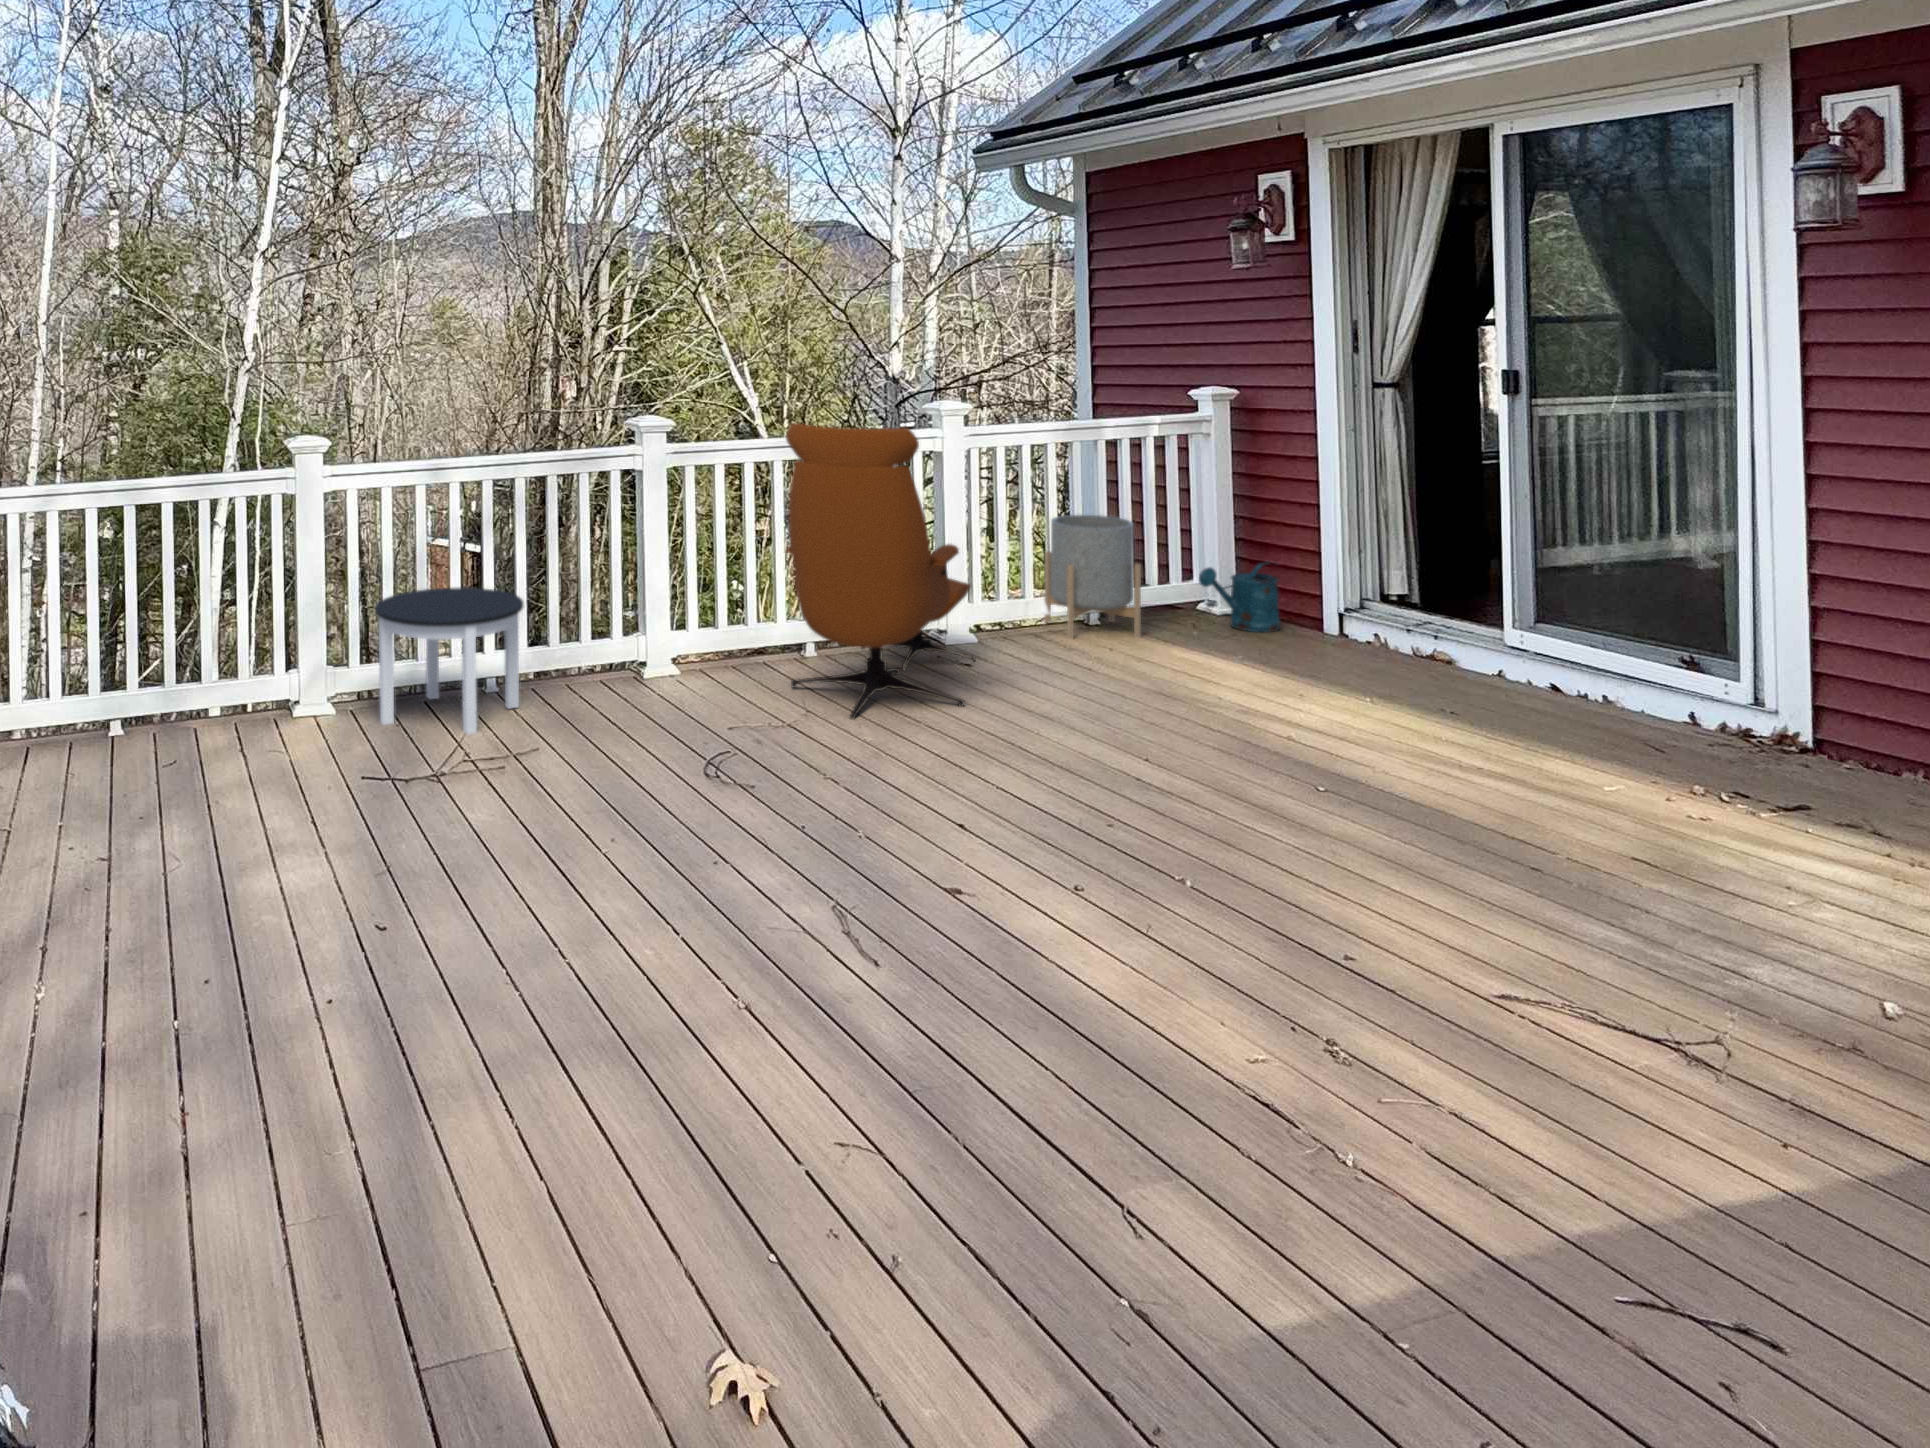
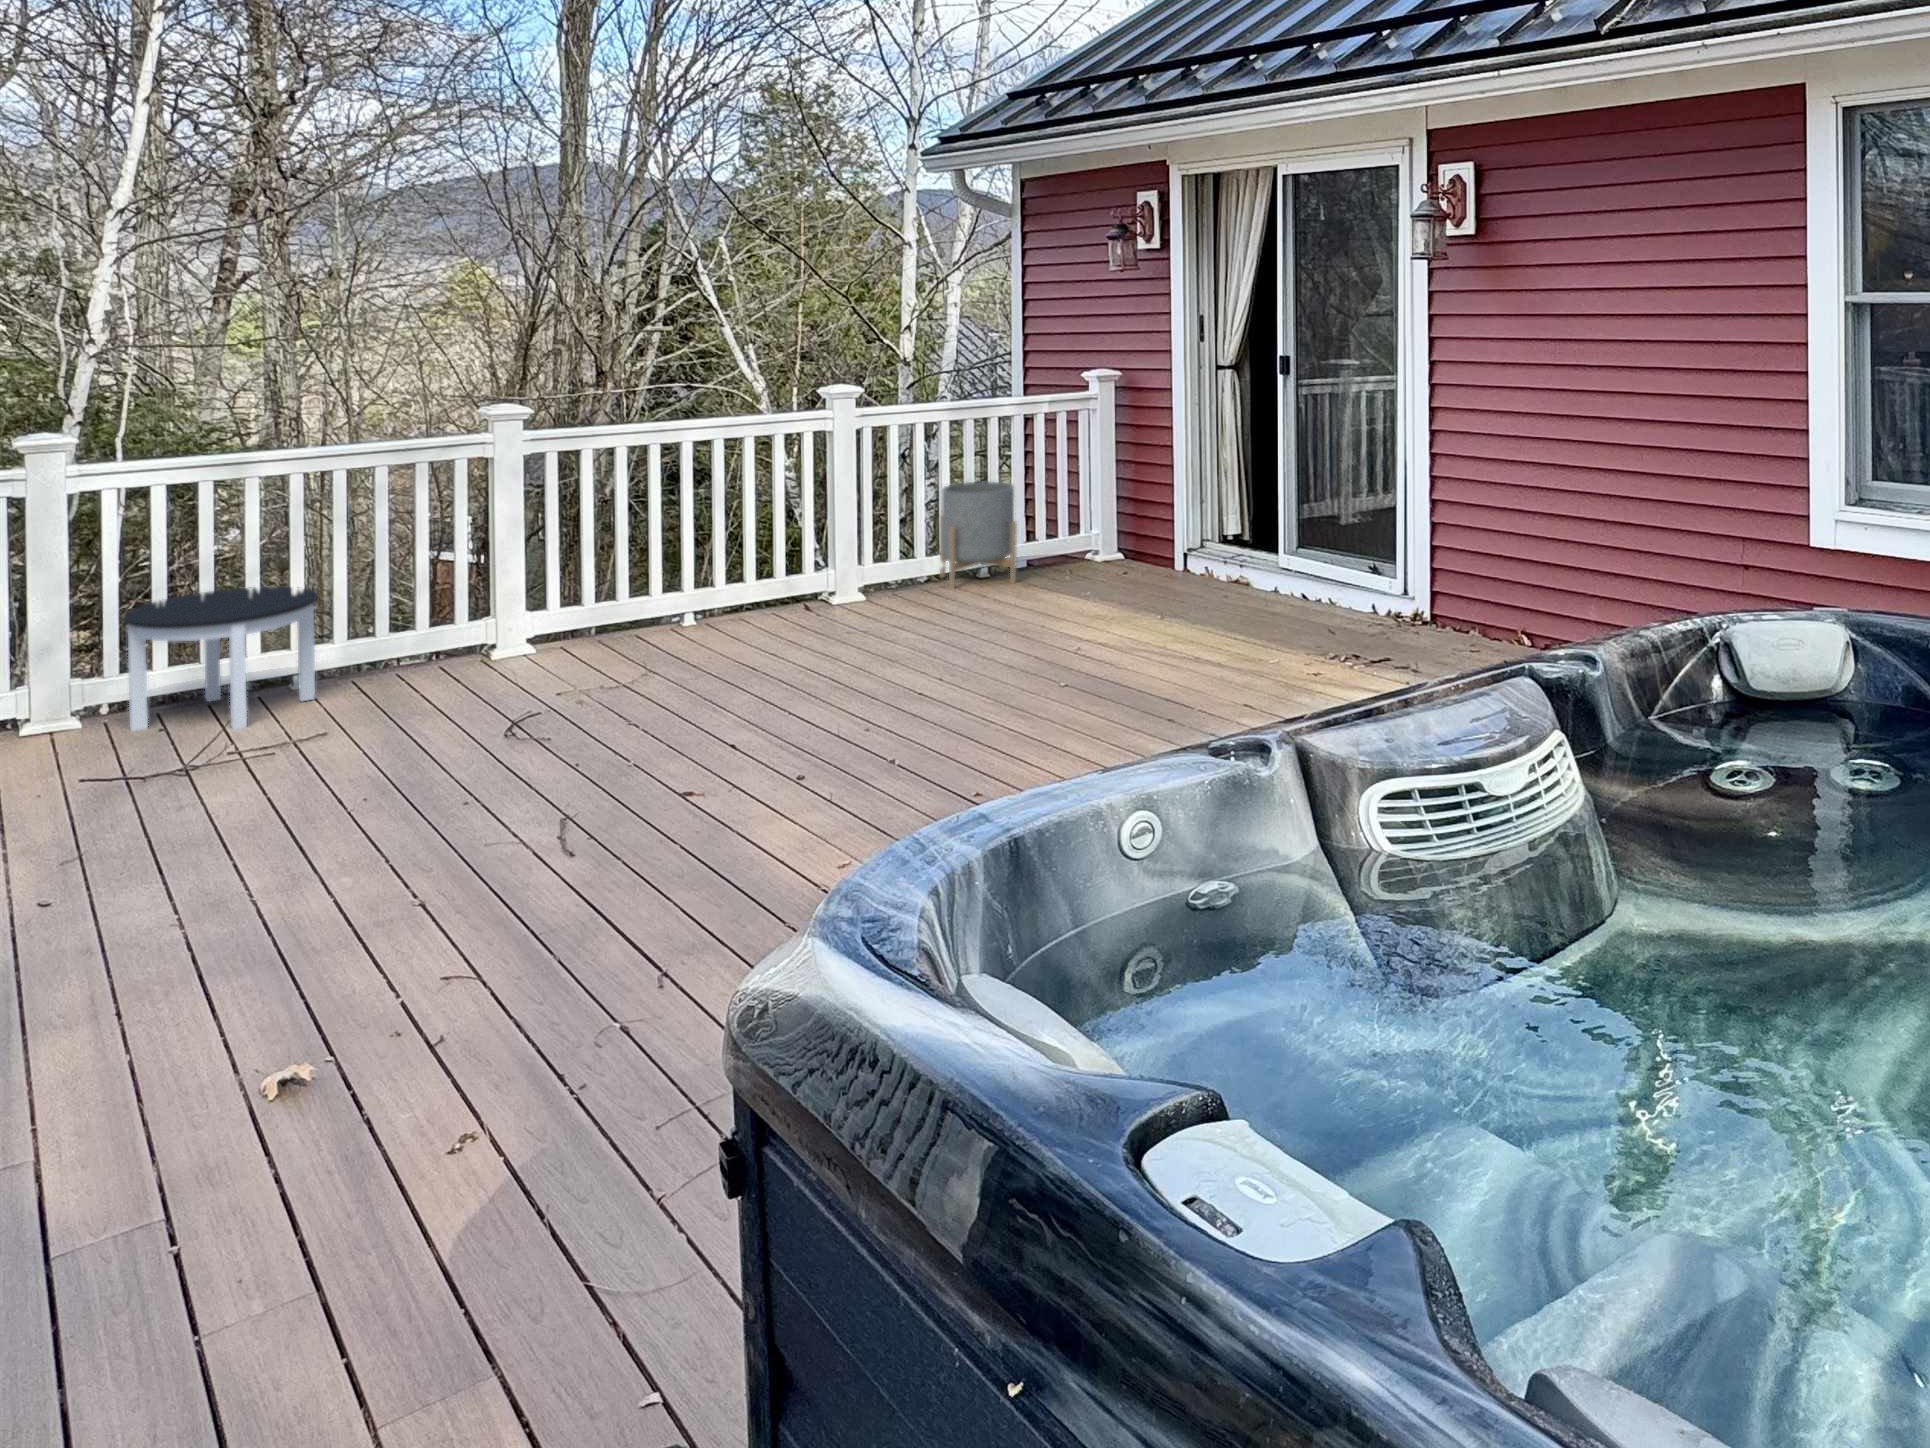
lounge chair: present [786,423,975,719] -> none [613,415,842,678]
watering can: present [1199,562,1280,632] -> none [1071,512,1149,571]

